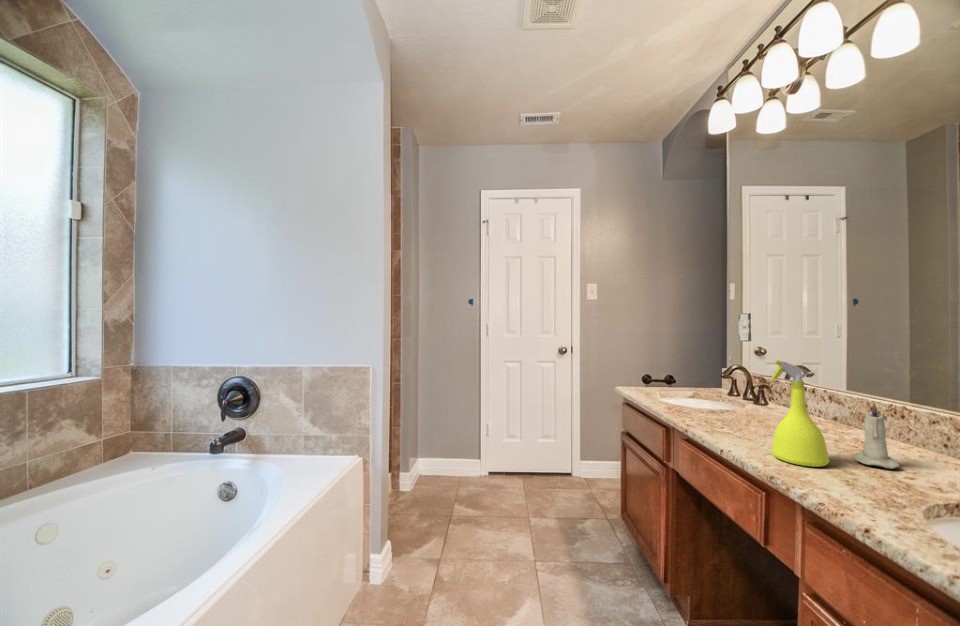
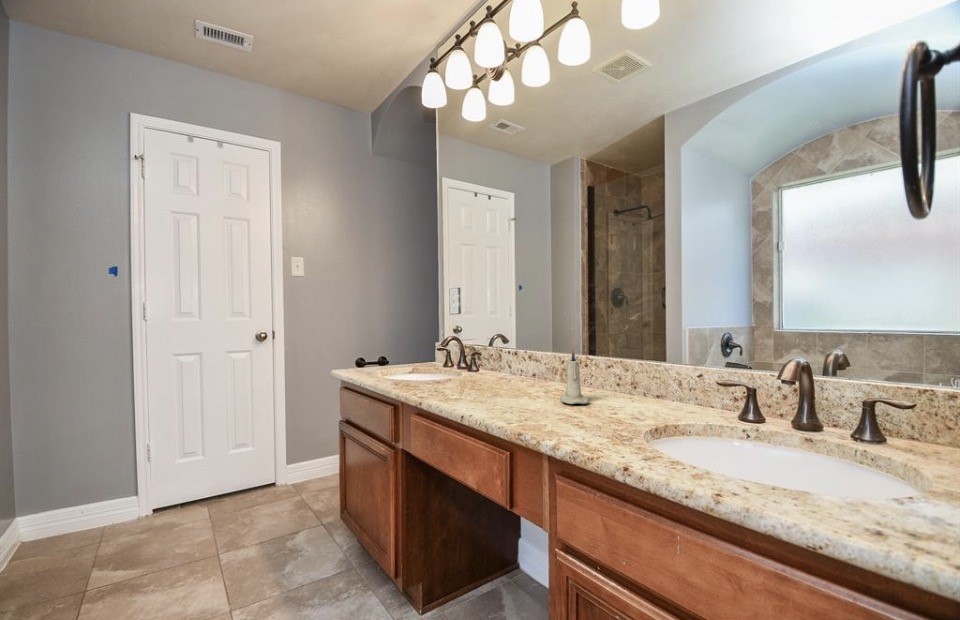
spray bottle: present [770,360,829,467] -> none [507,312,551,415]

